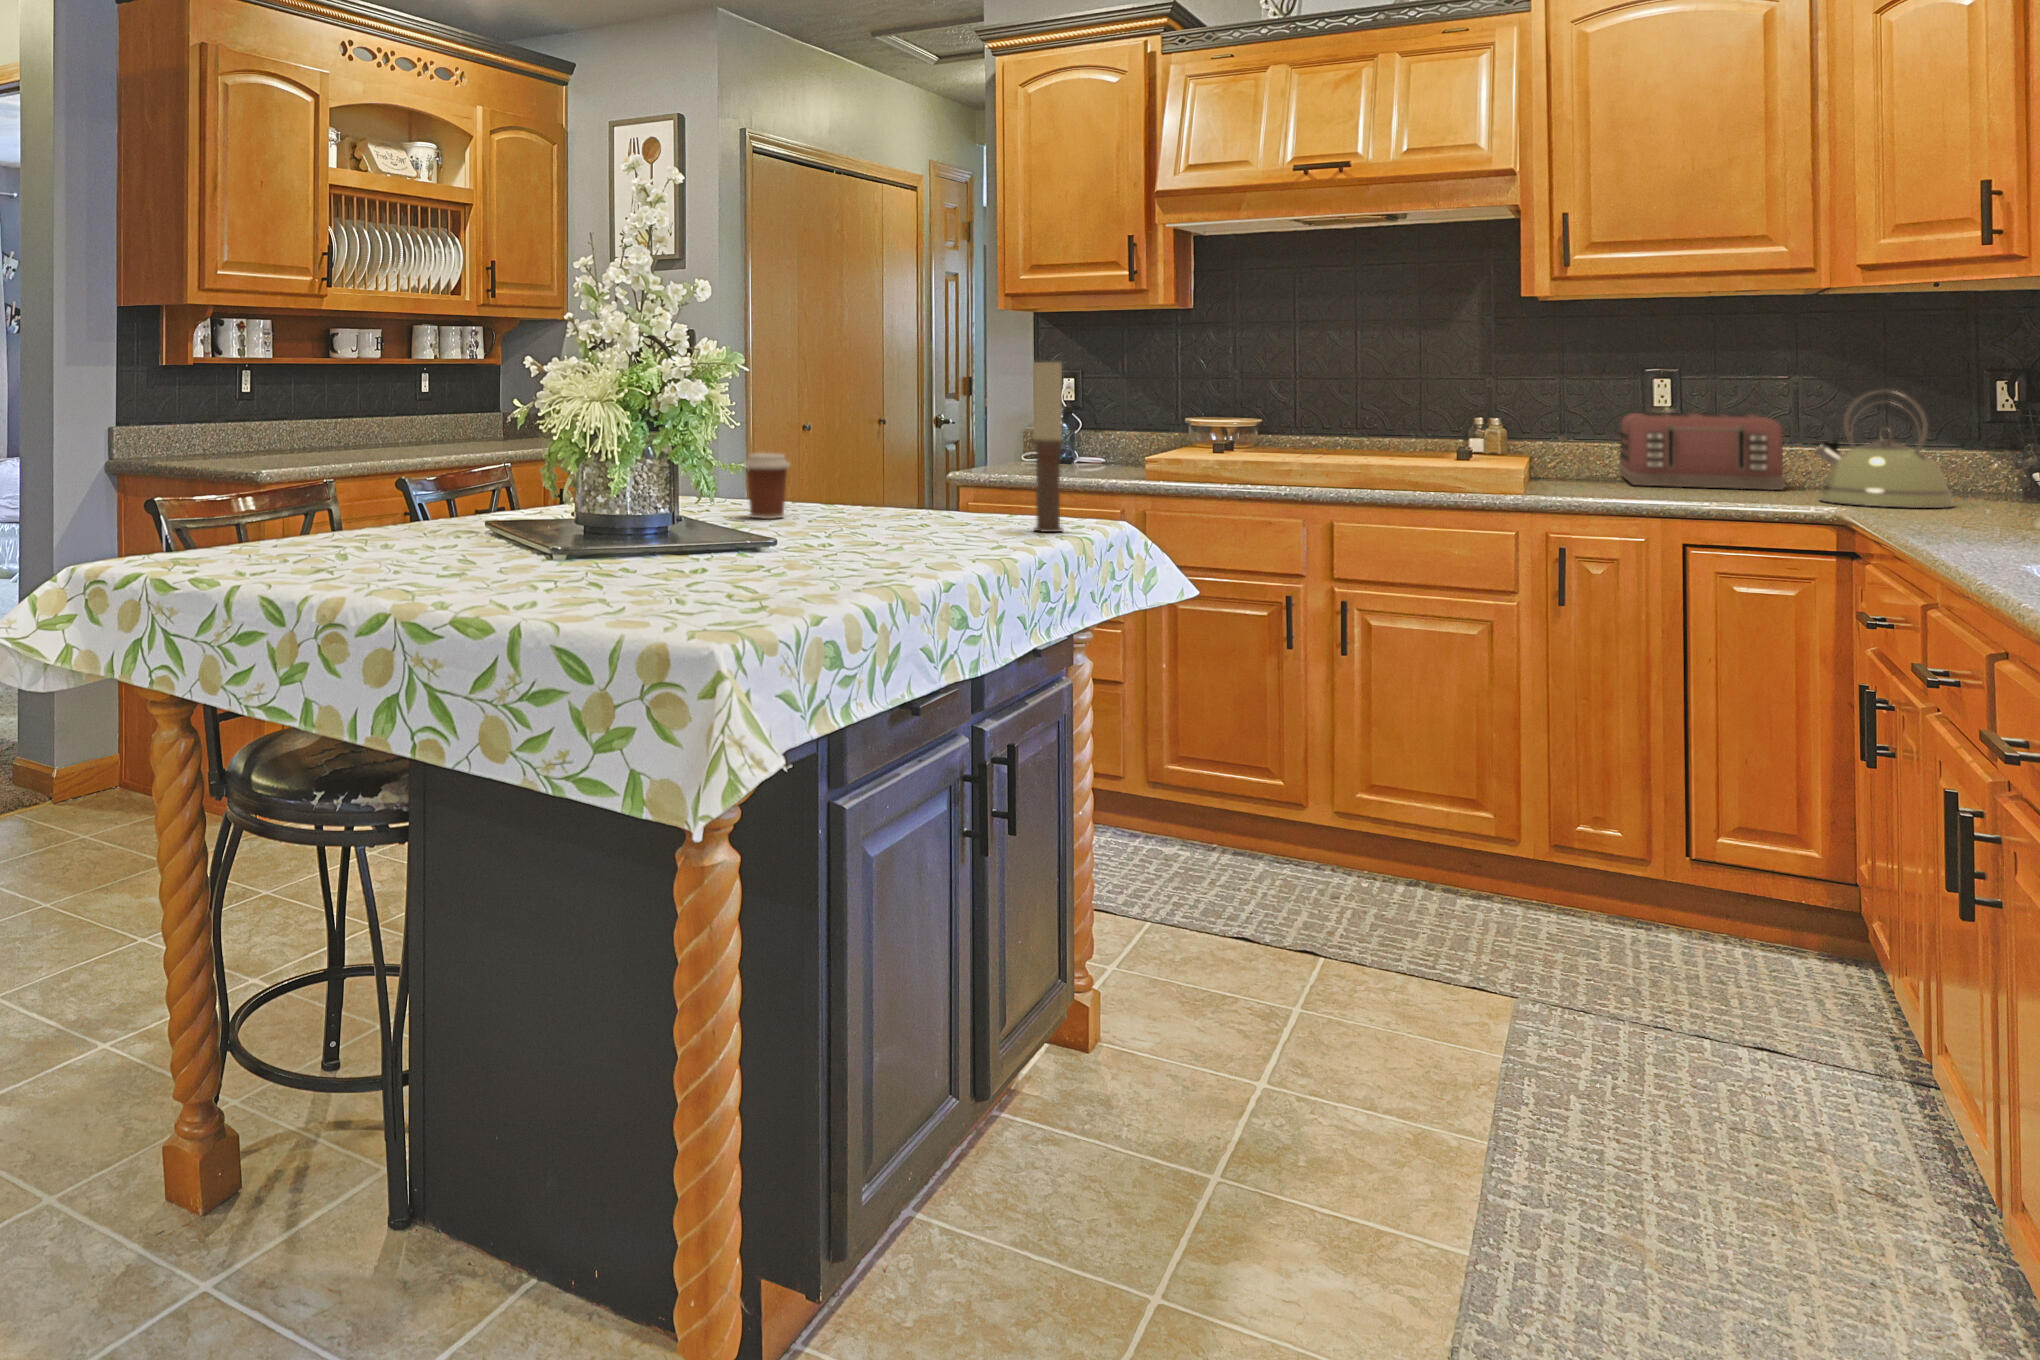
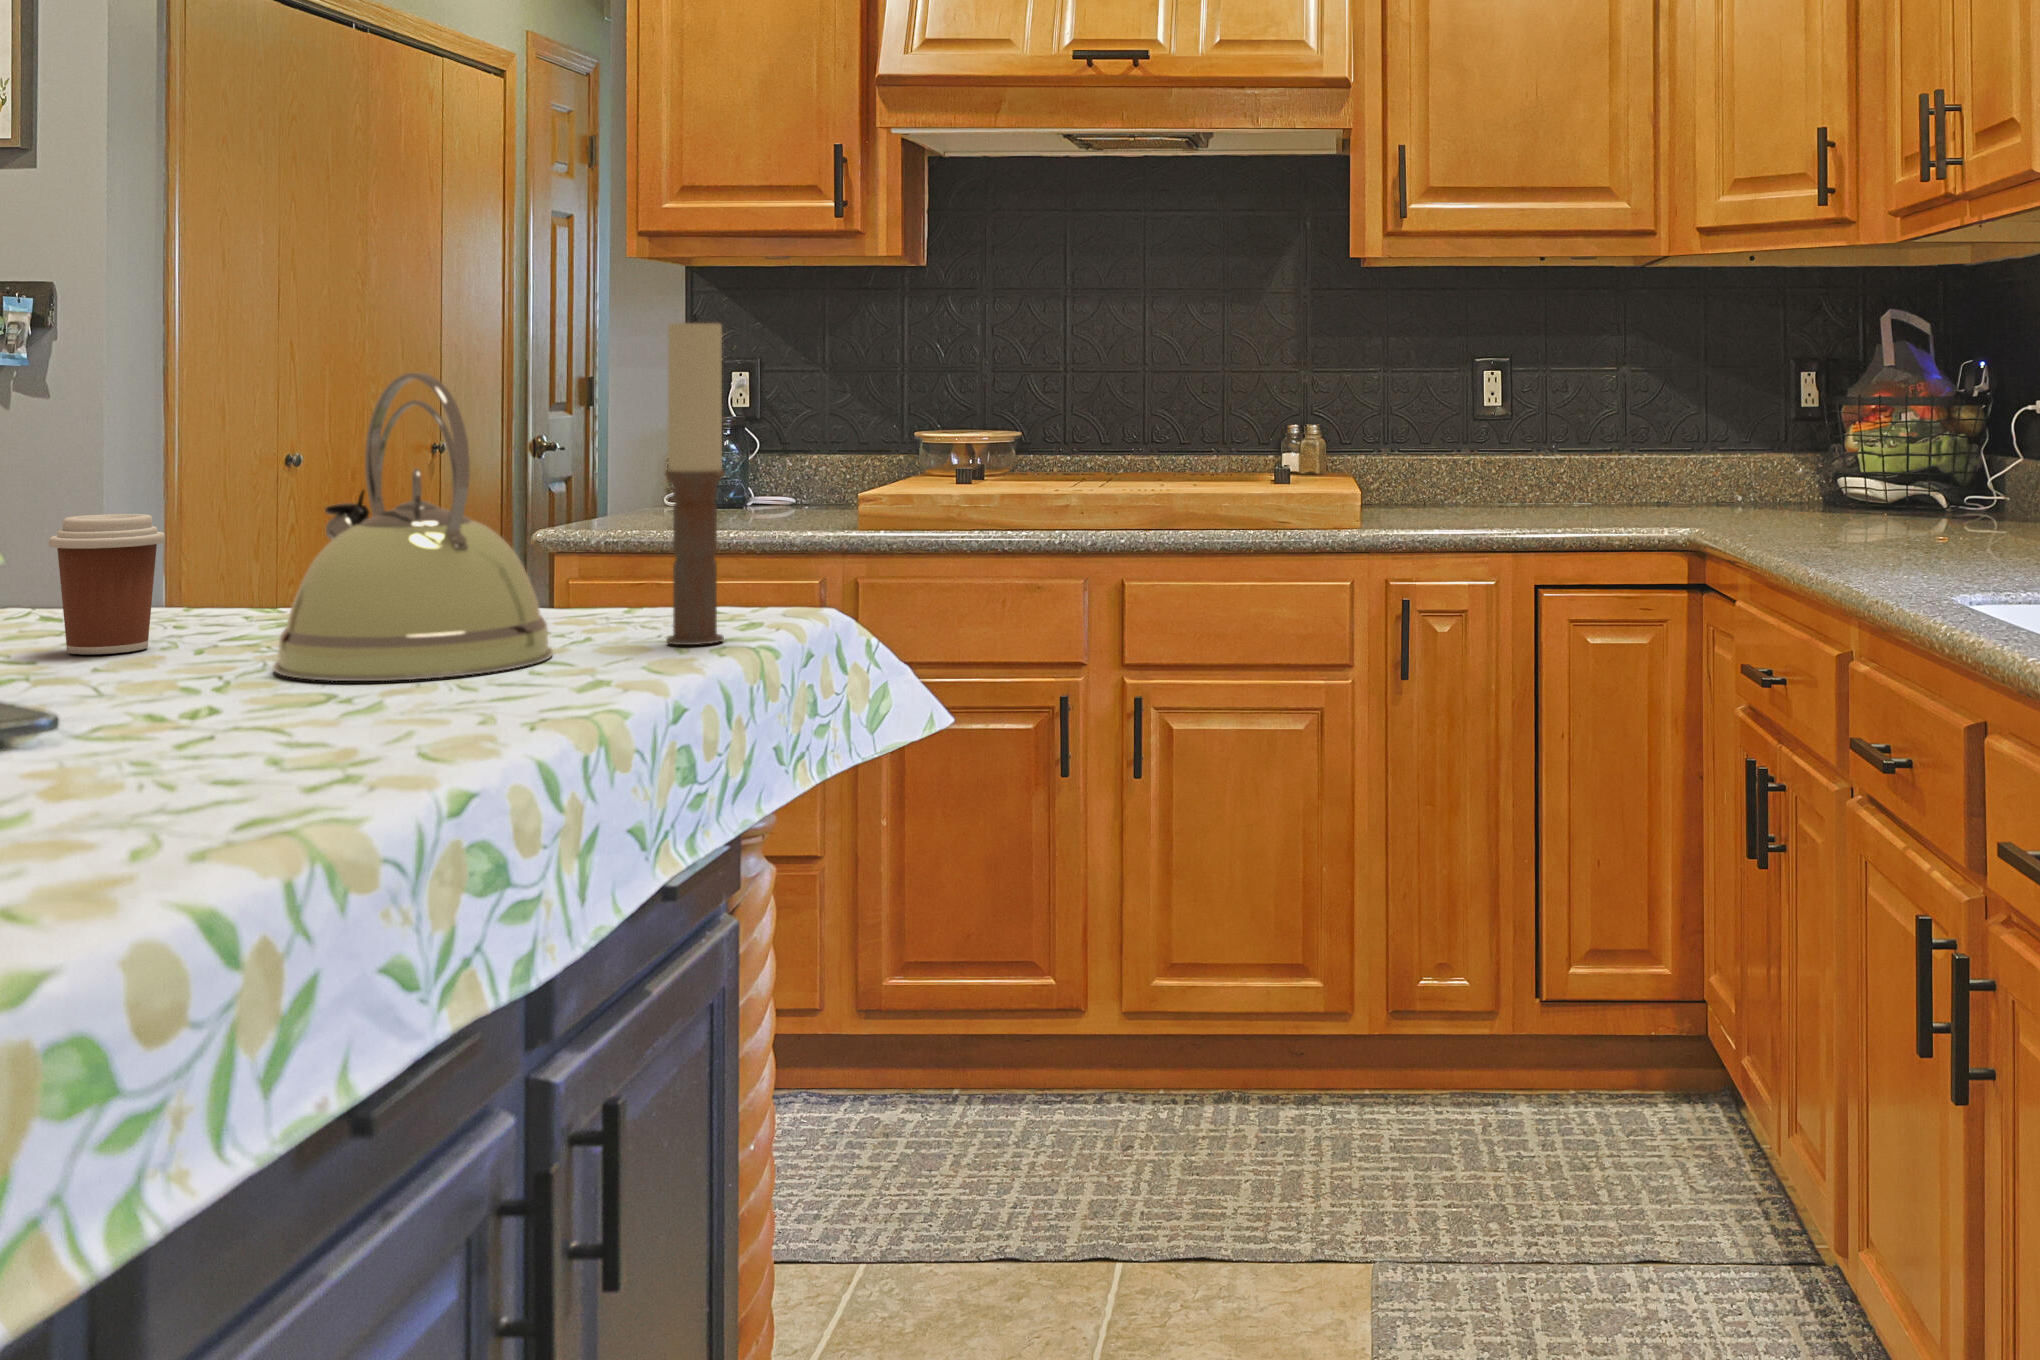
kettle: present [1813,390,1954,508] -> present [274,372,553,681]
toaster: present [1619,412,1786,490] -> none [1447,416,1624,511]

